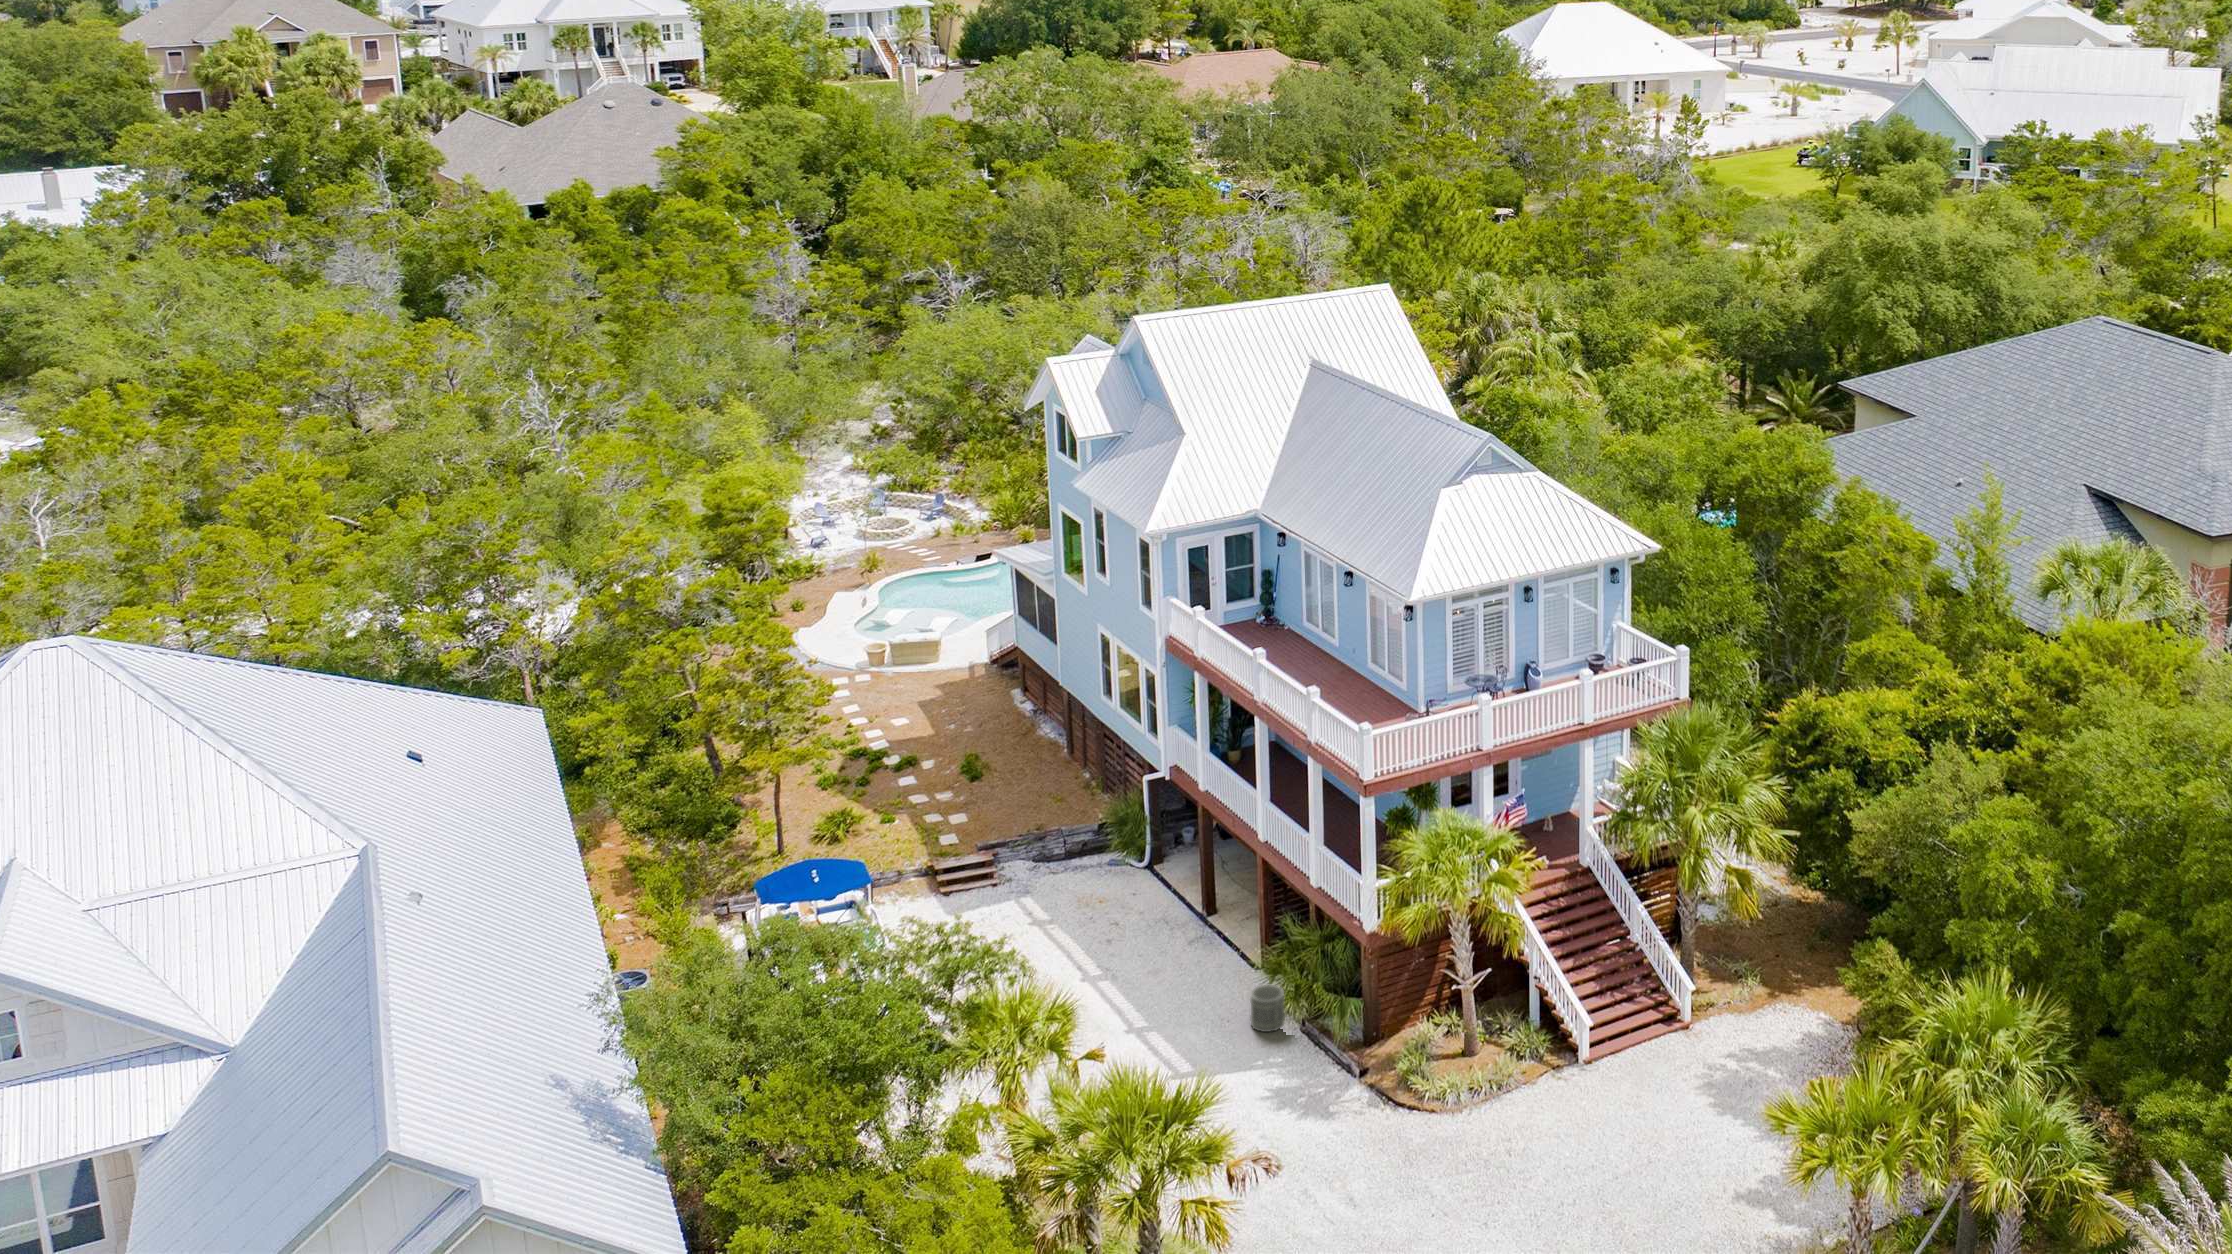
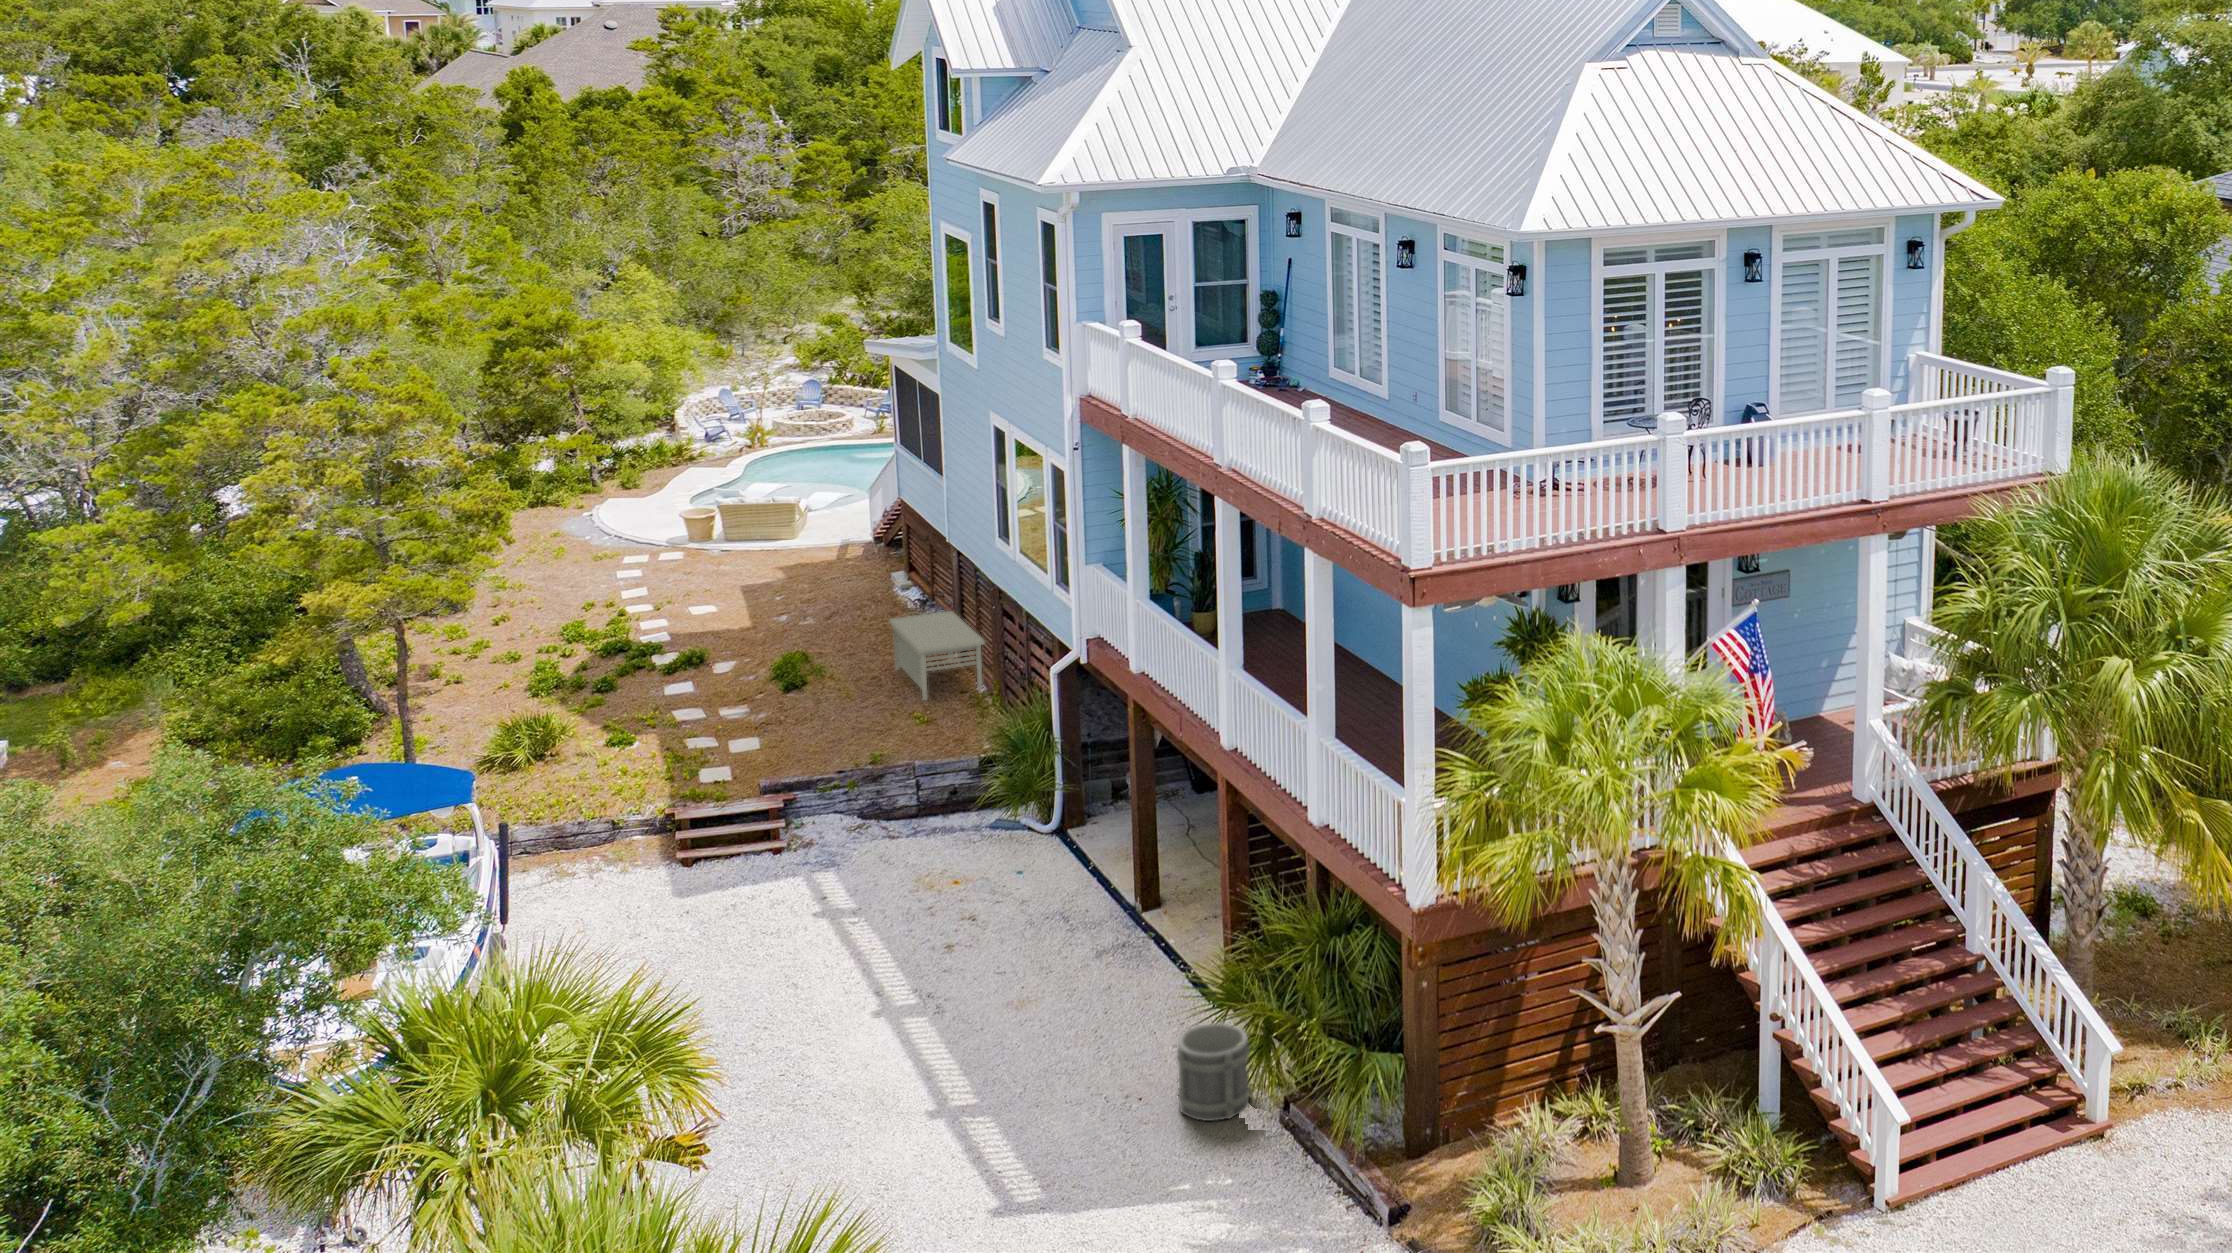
storage bench: none [1026,726,1088,786] -> present [890,611,984,700]

